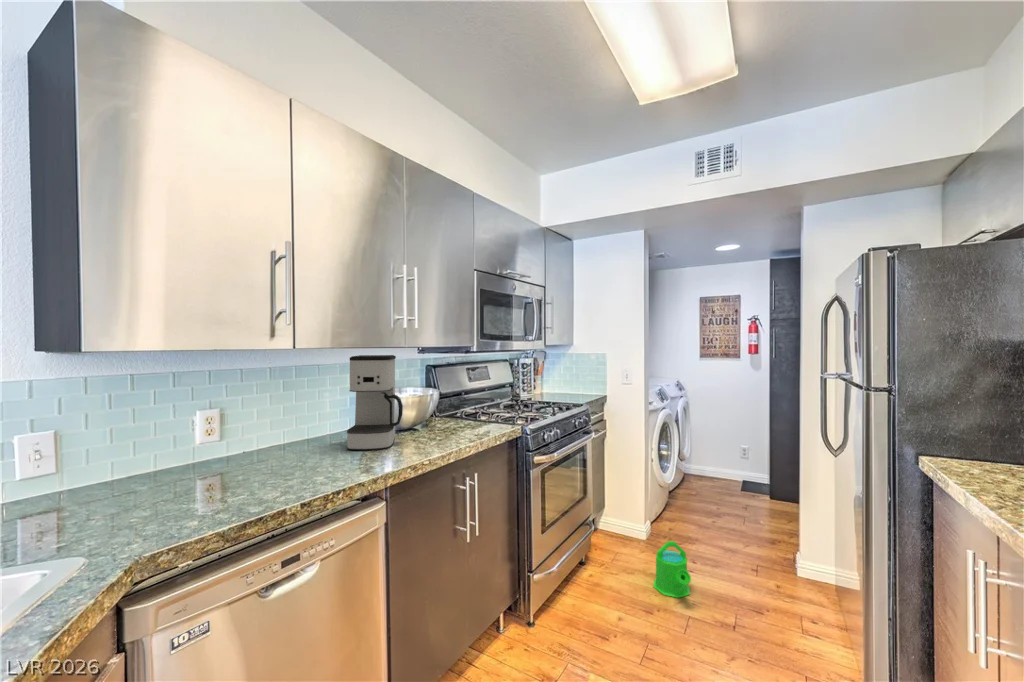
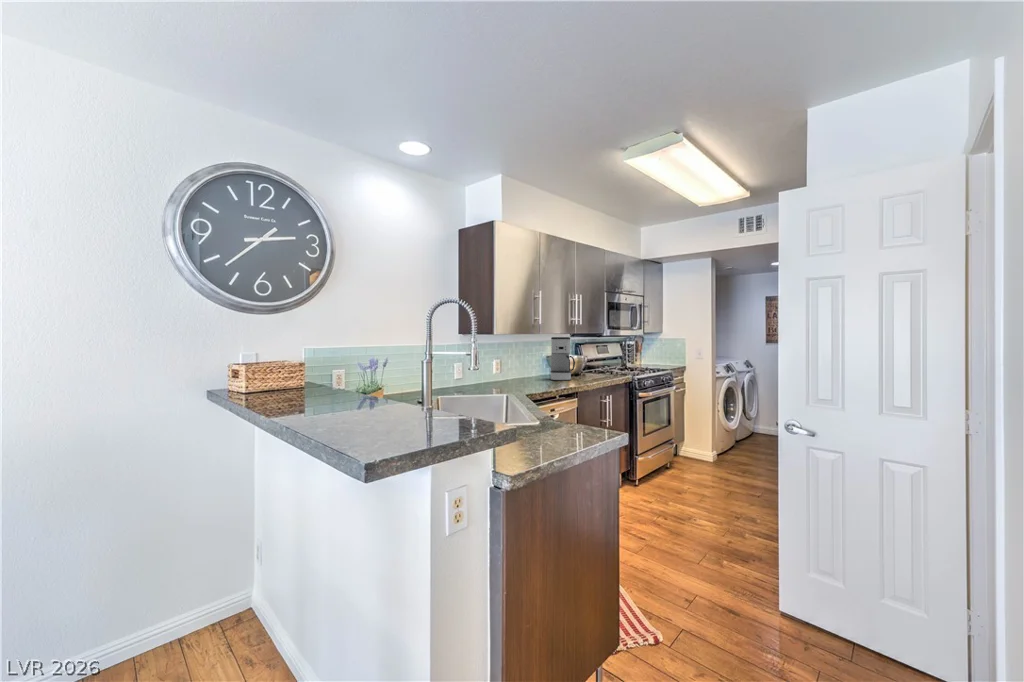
watering can: present [653,541,691,598] -> none [711,450,735,480]

